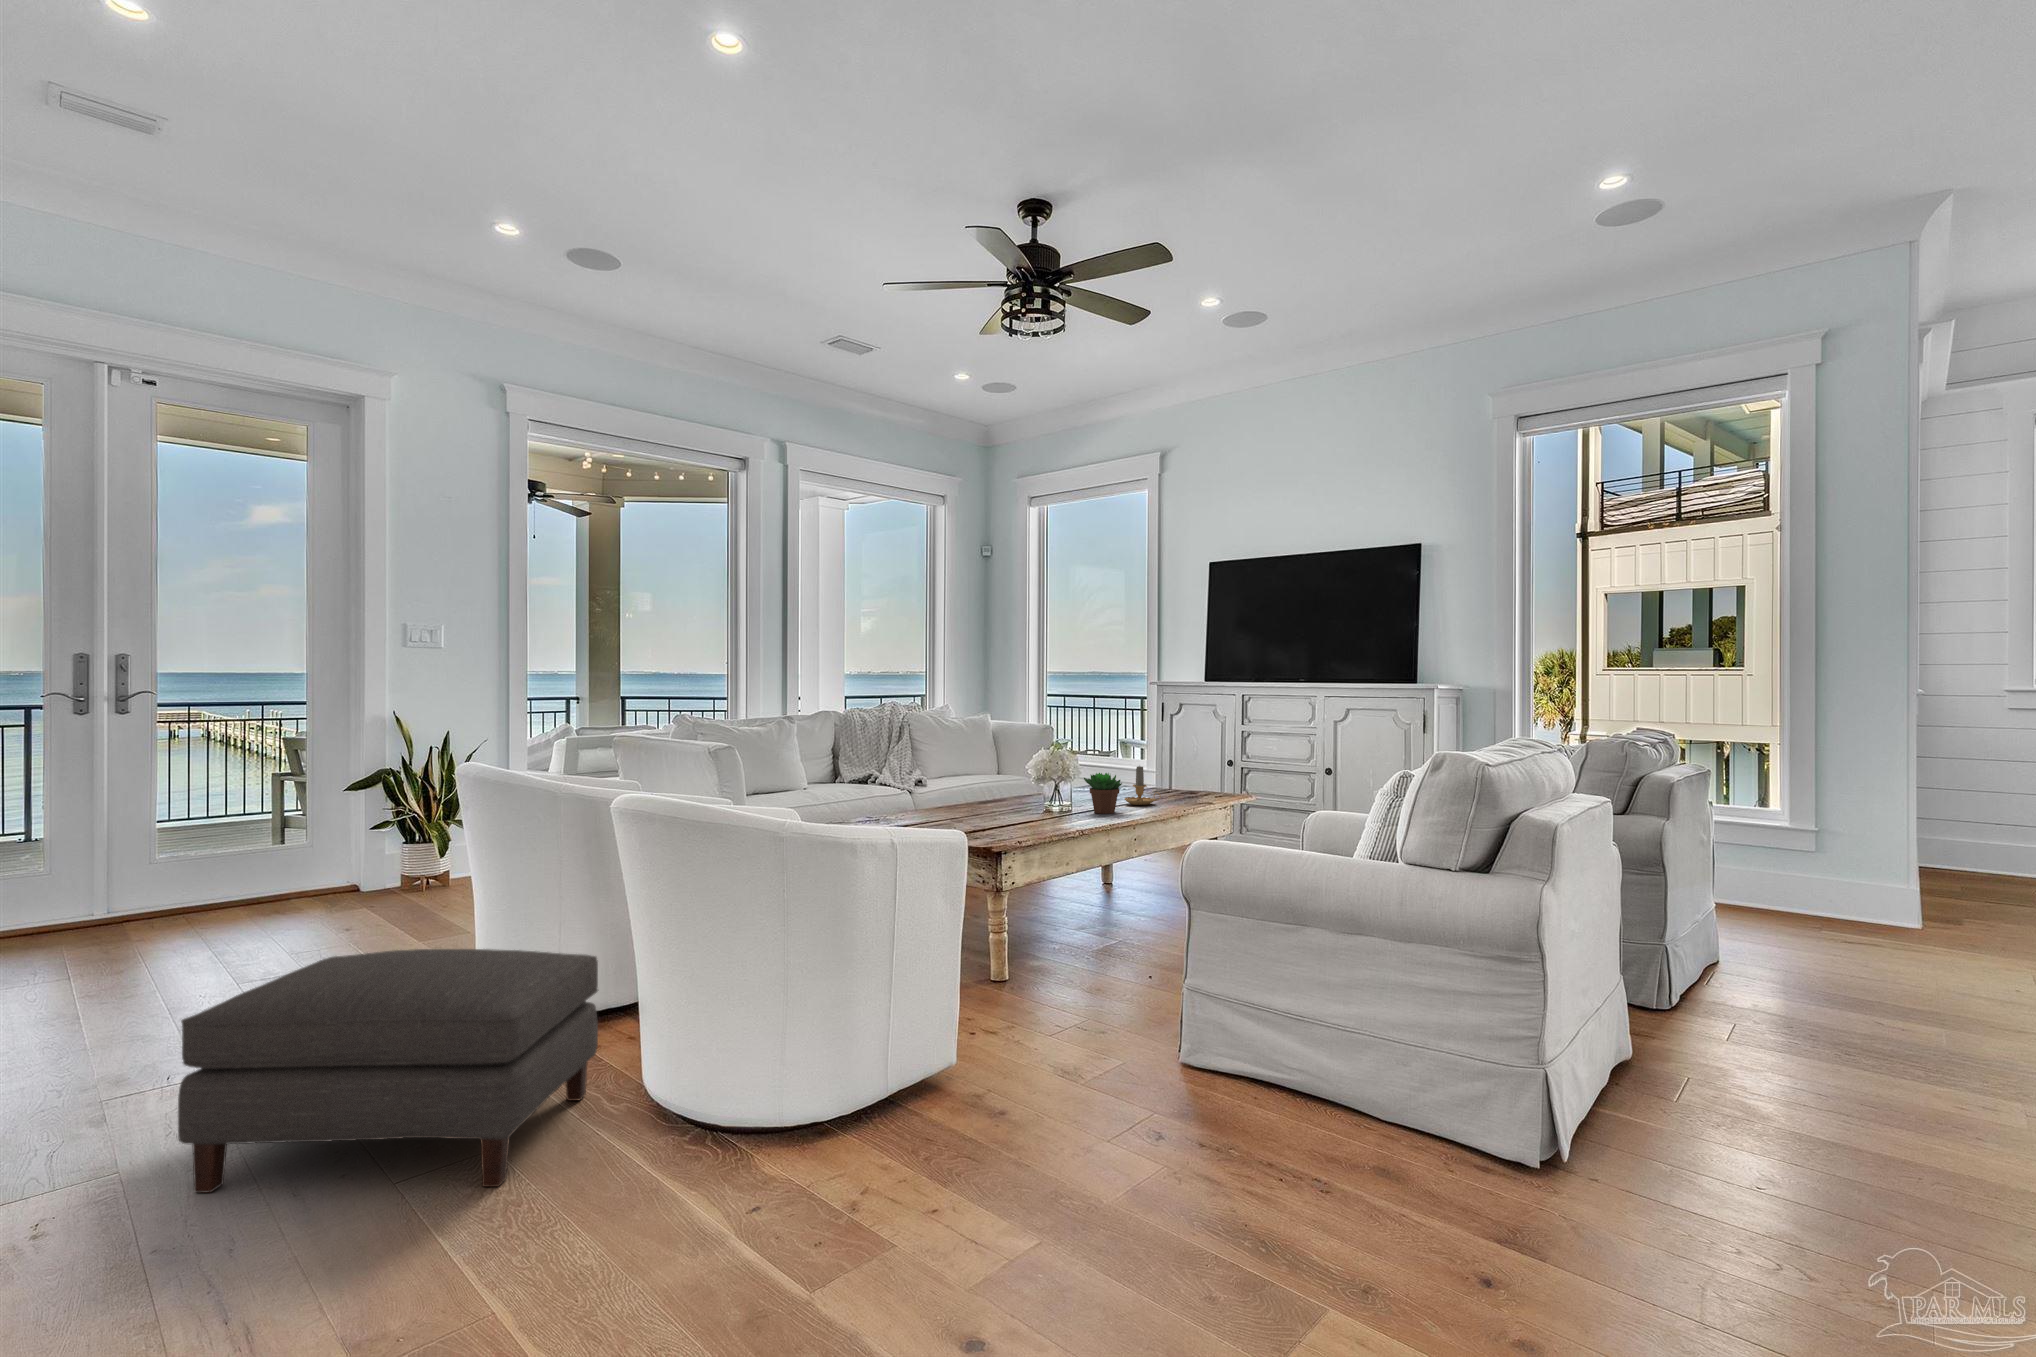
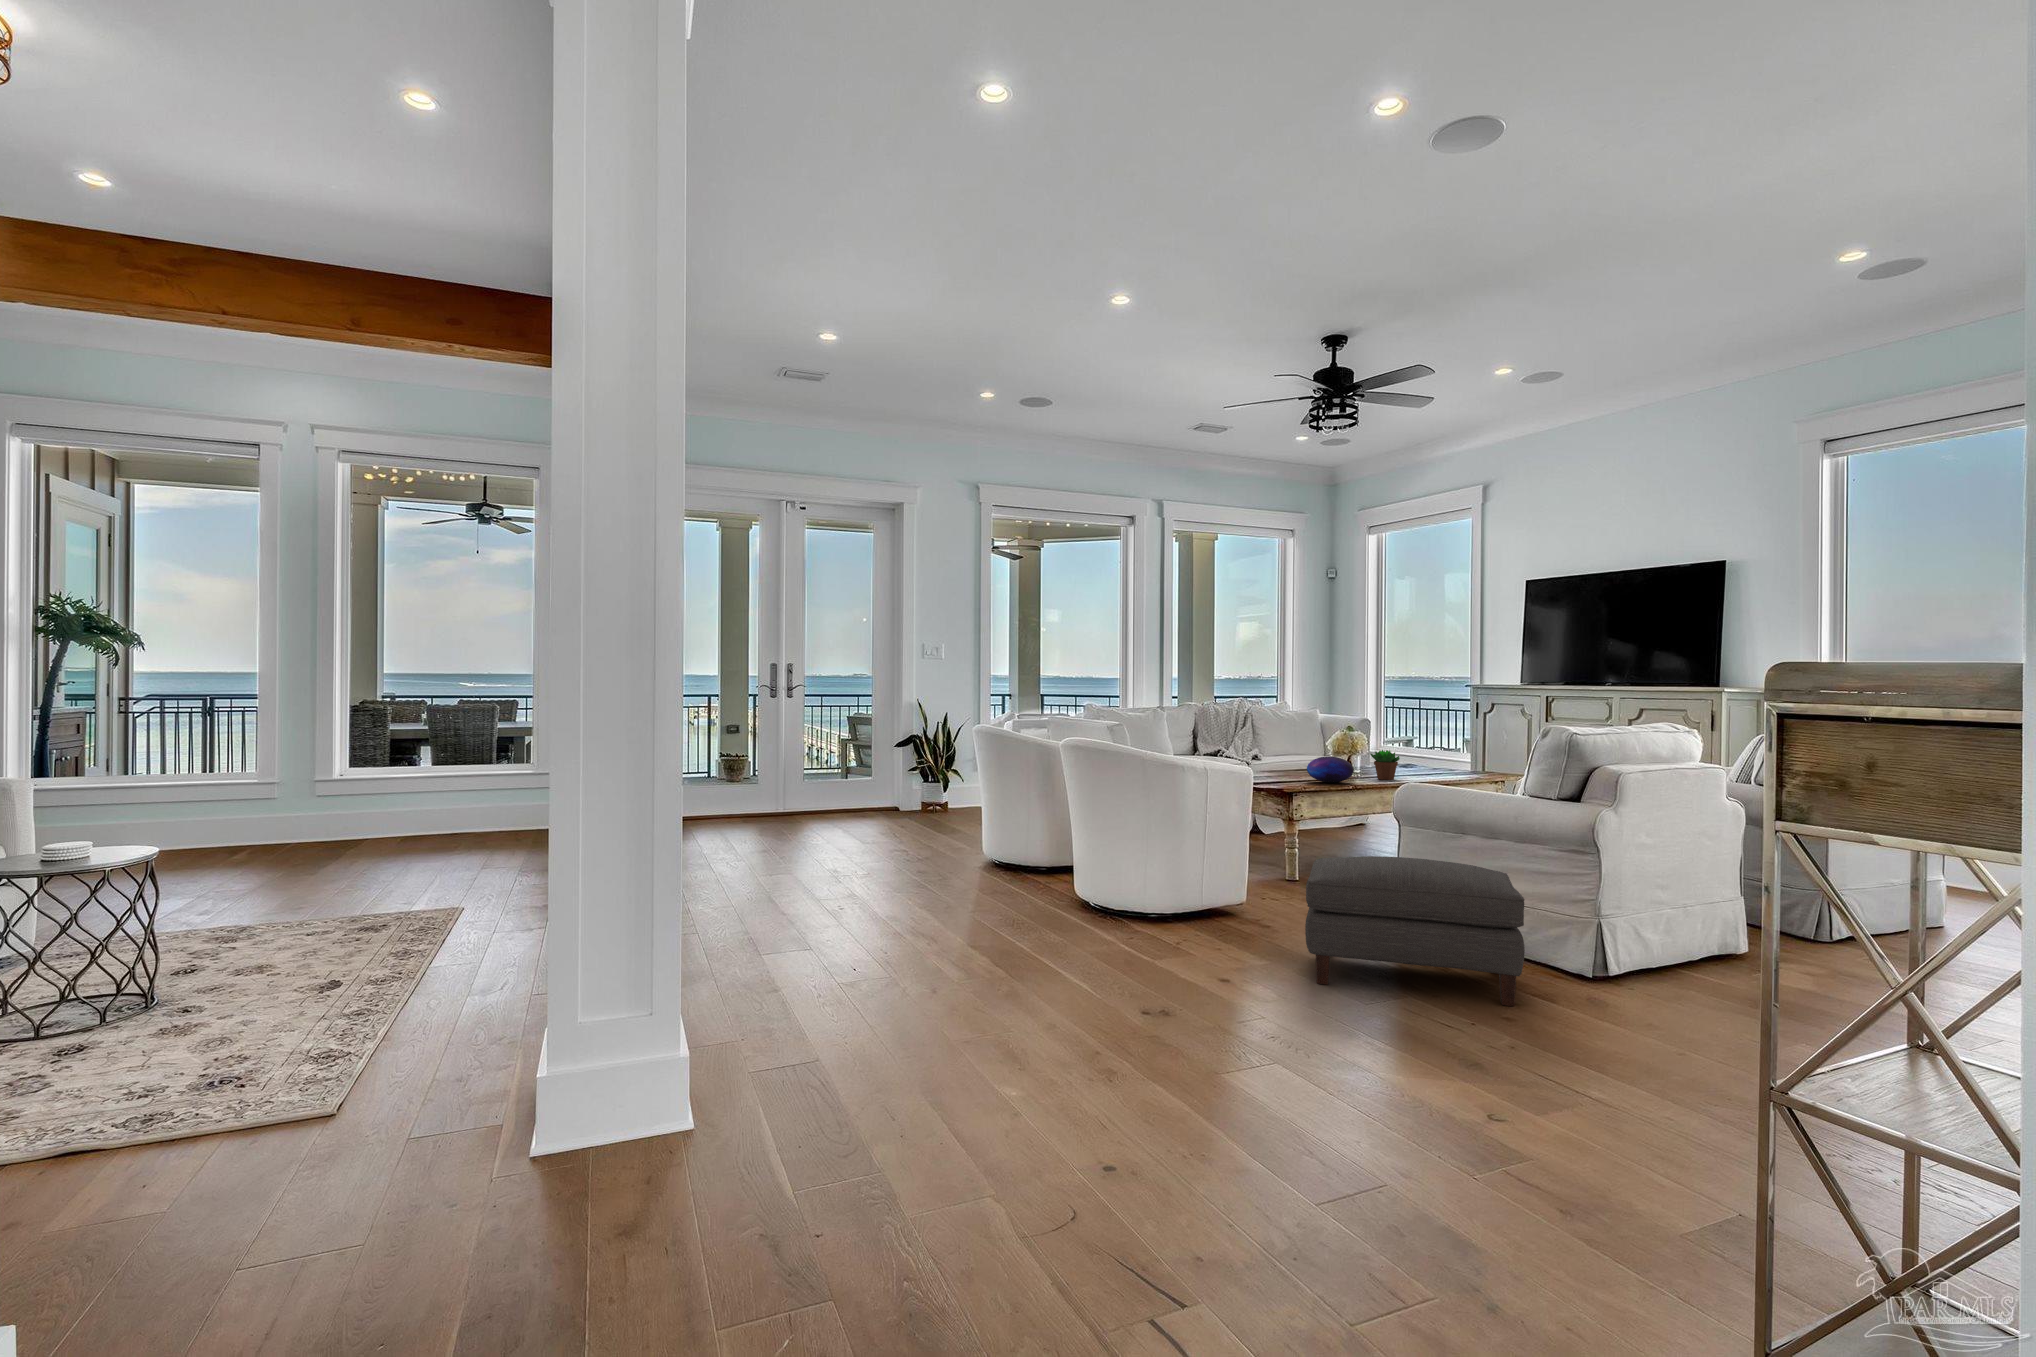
candle: present [1125,766,1161,805] -> none [1407,746,1436,777]
decorative orb: none [1007,787,1071,824] -> present [1307,756,1354,783]
ottoman: present [178,949,598,1193] -> present [1305,856,1525,1006]

